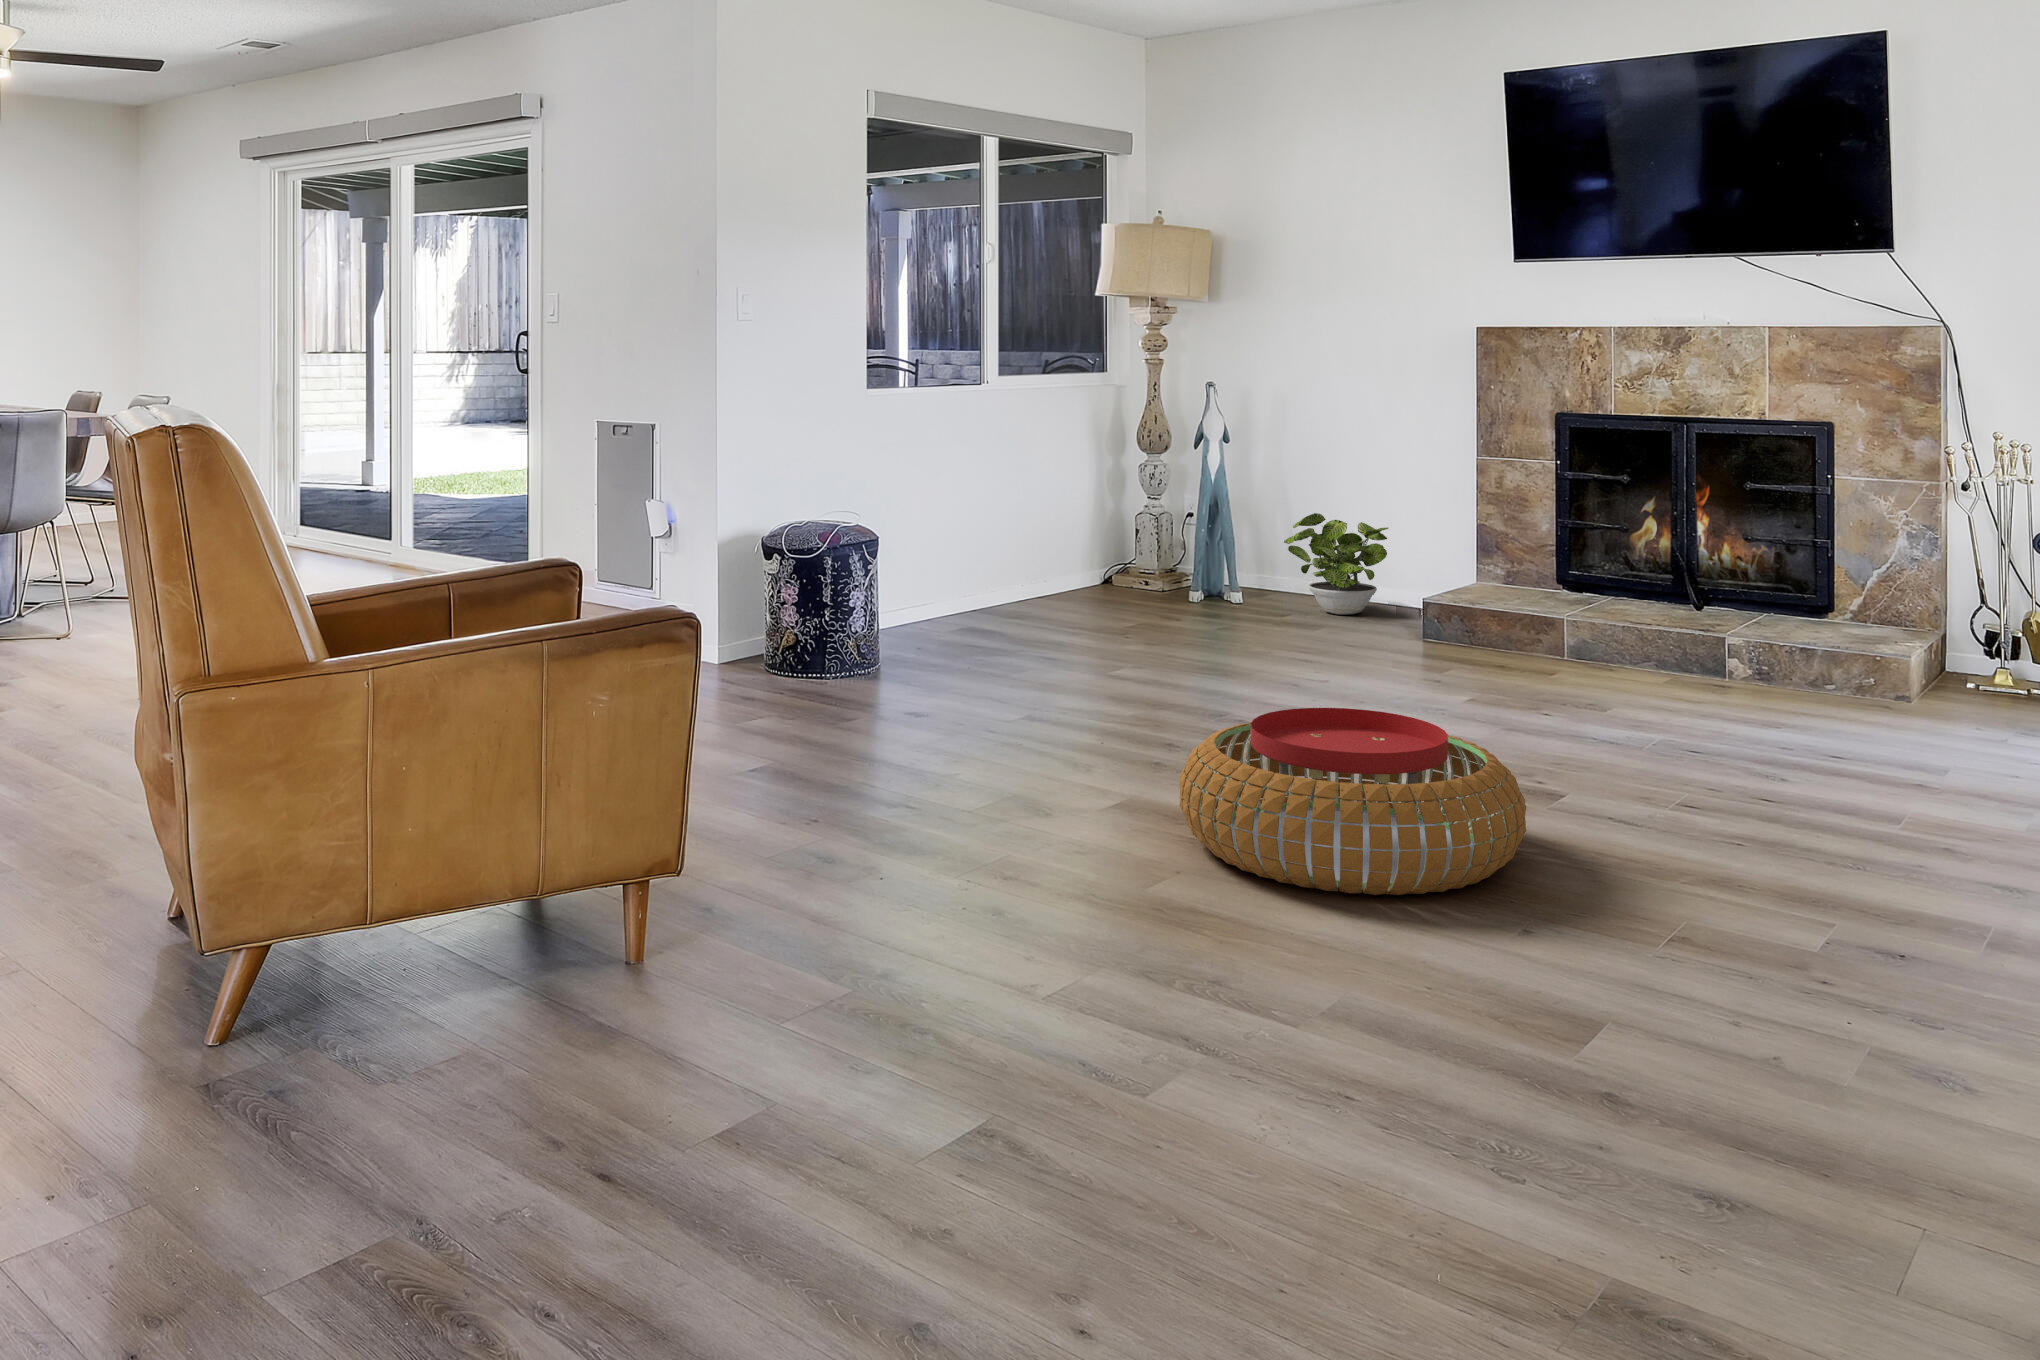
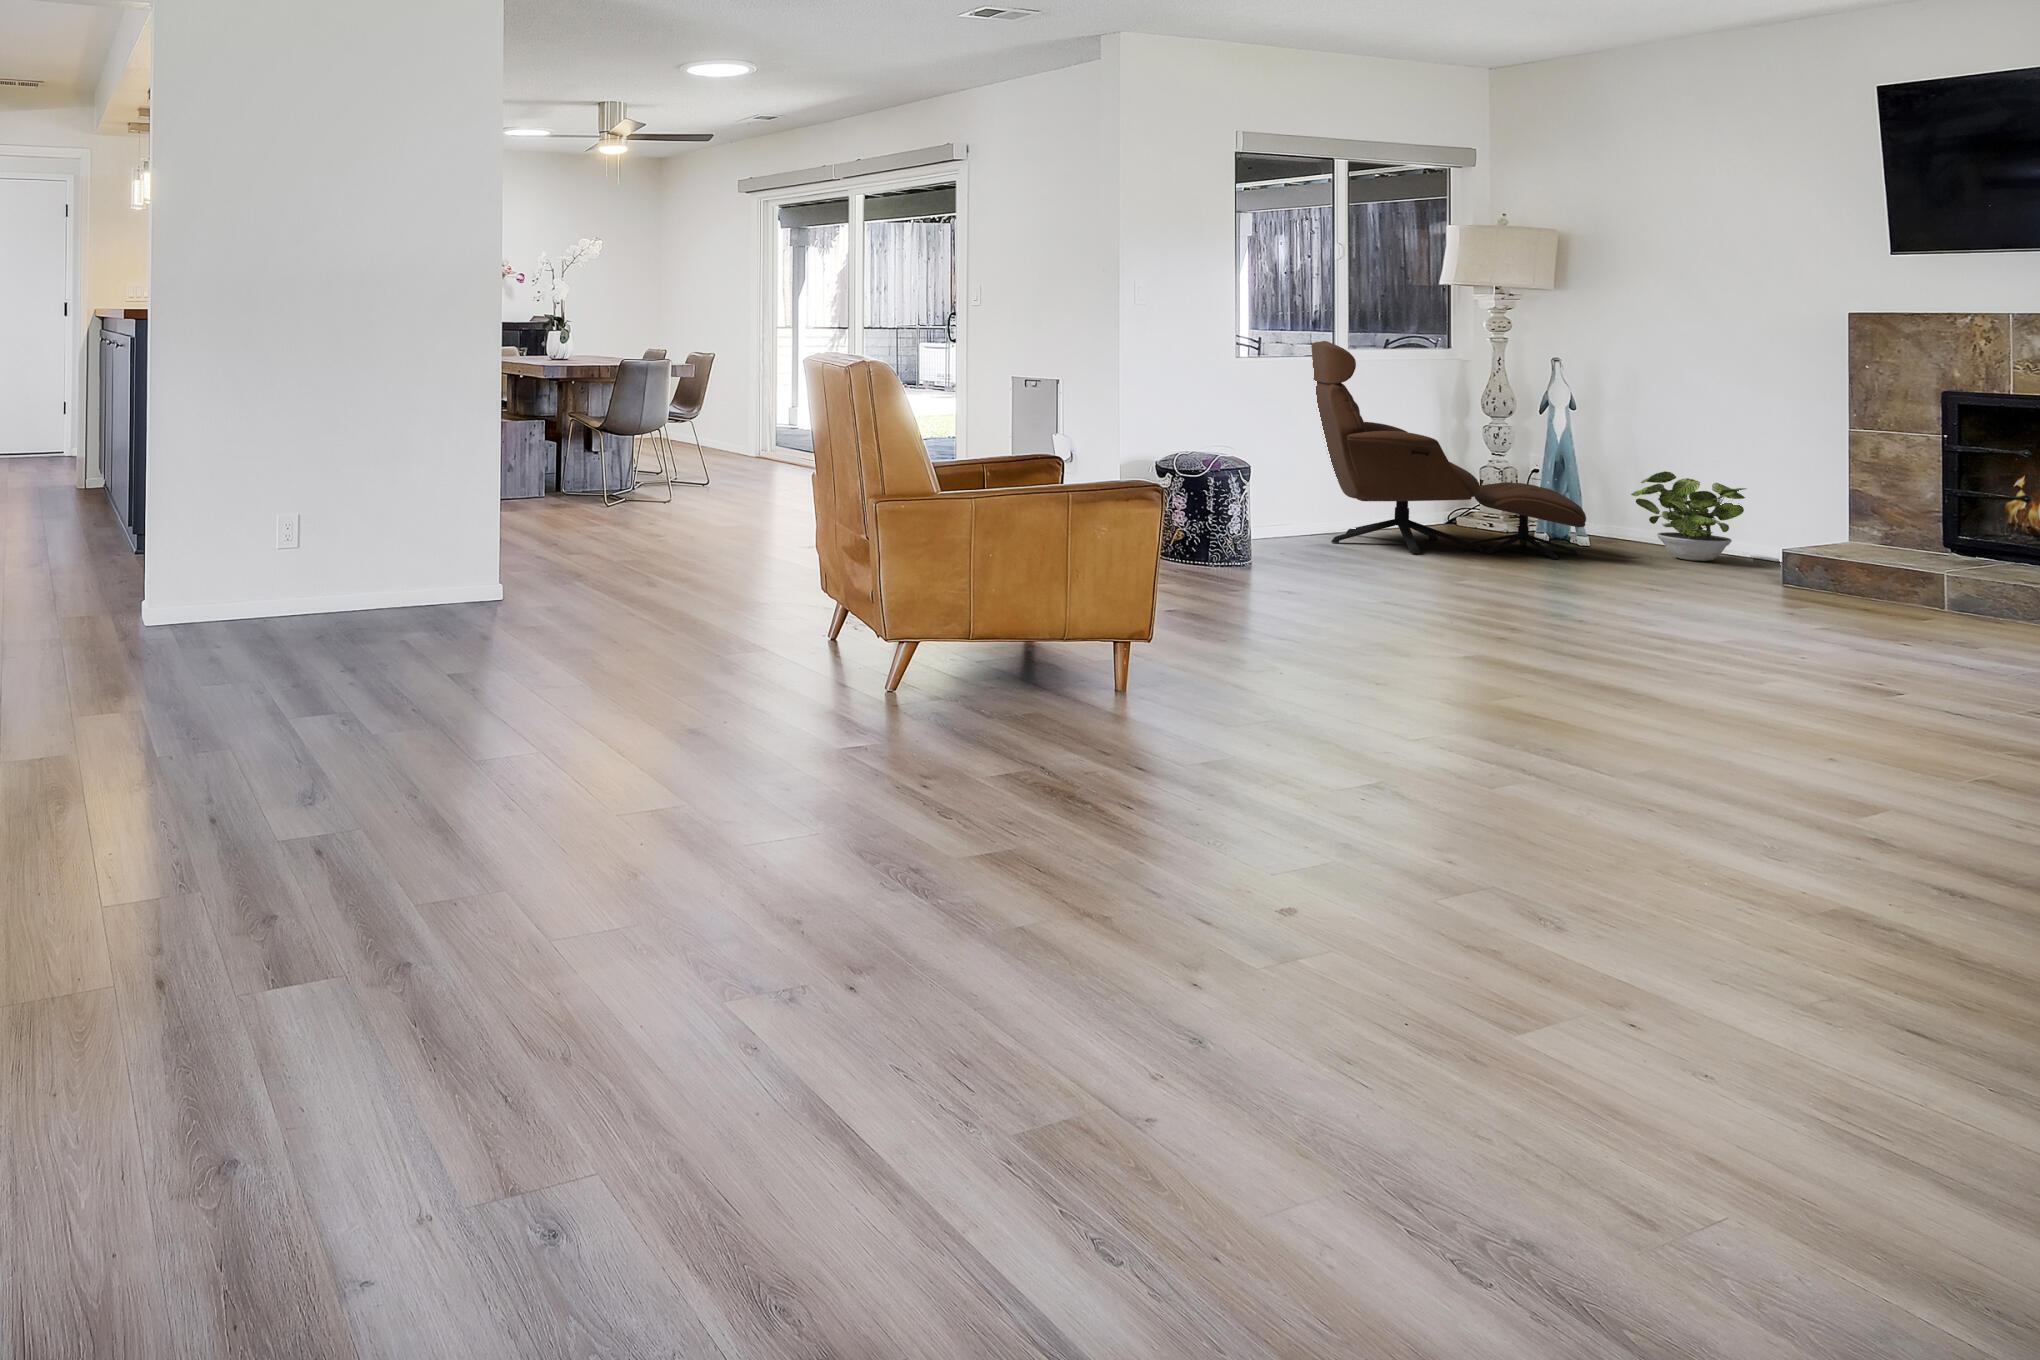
lounge chair: none [955,366,1242,633] -> present [1311,341,1586,559]
pouf: present [1179,708,1526,895] -> none [1523,591,1846,722]

